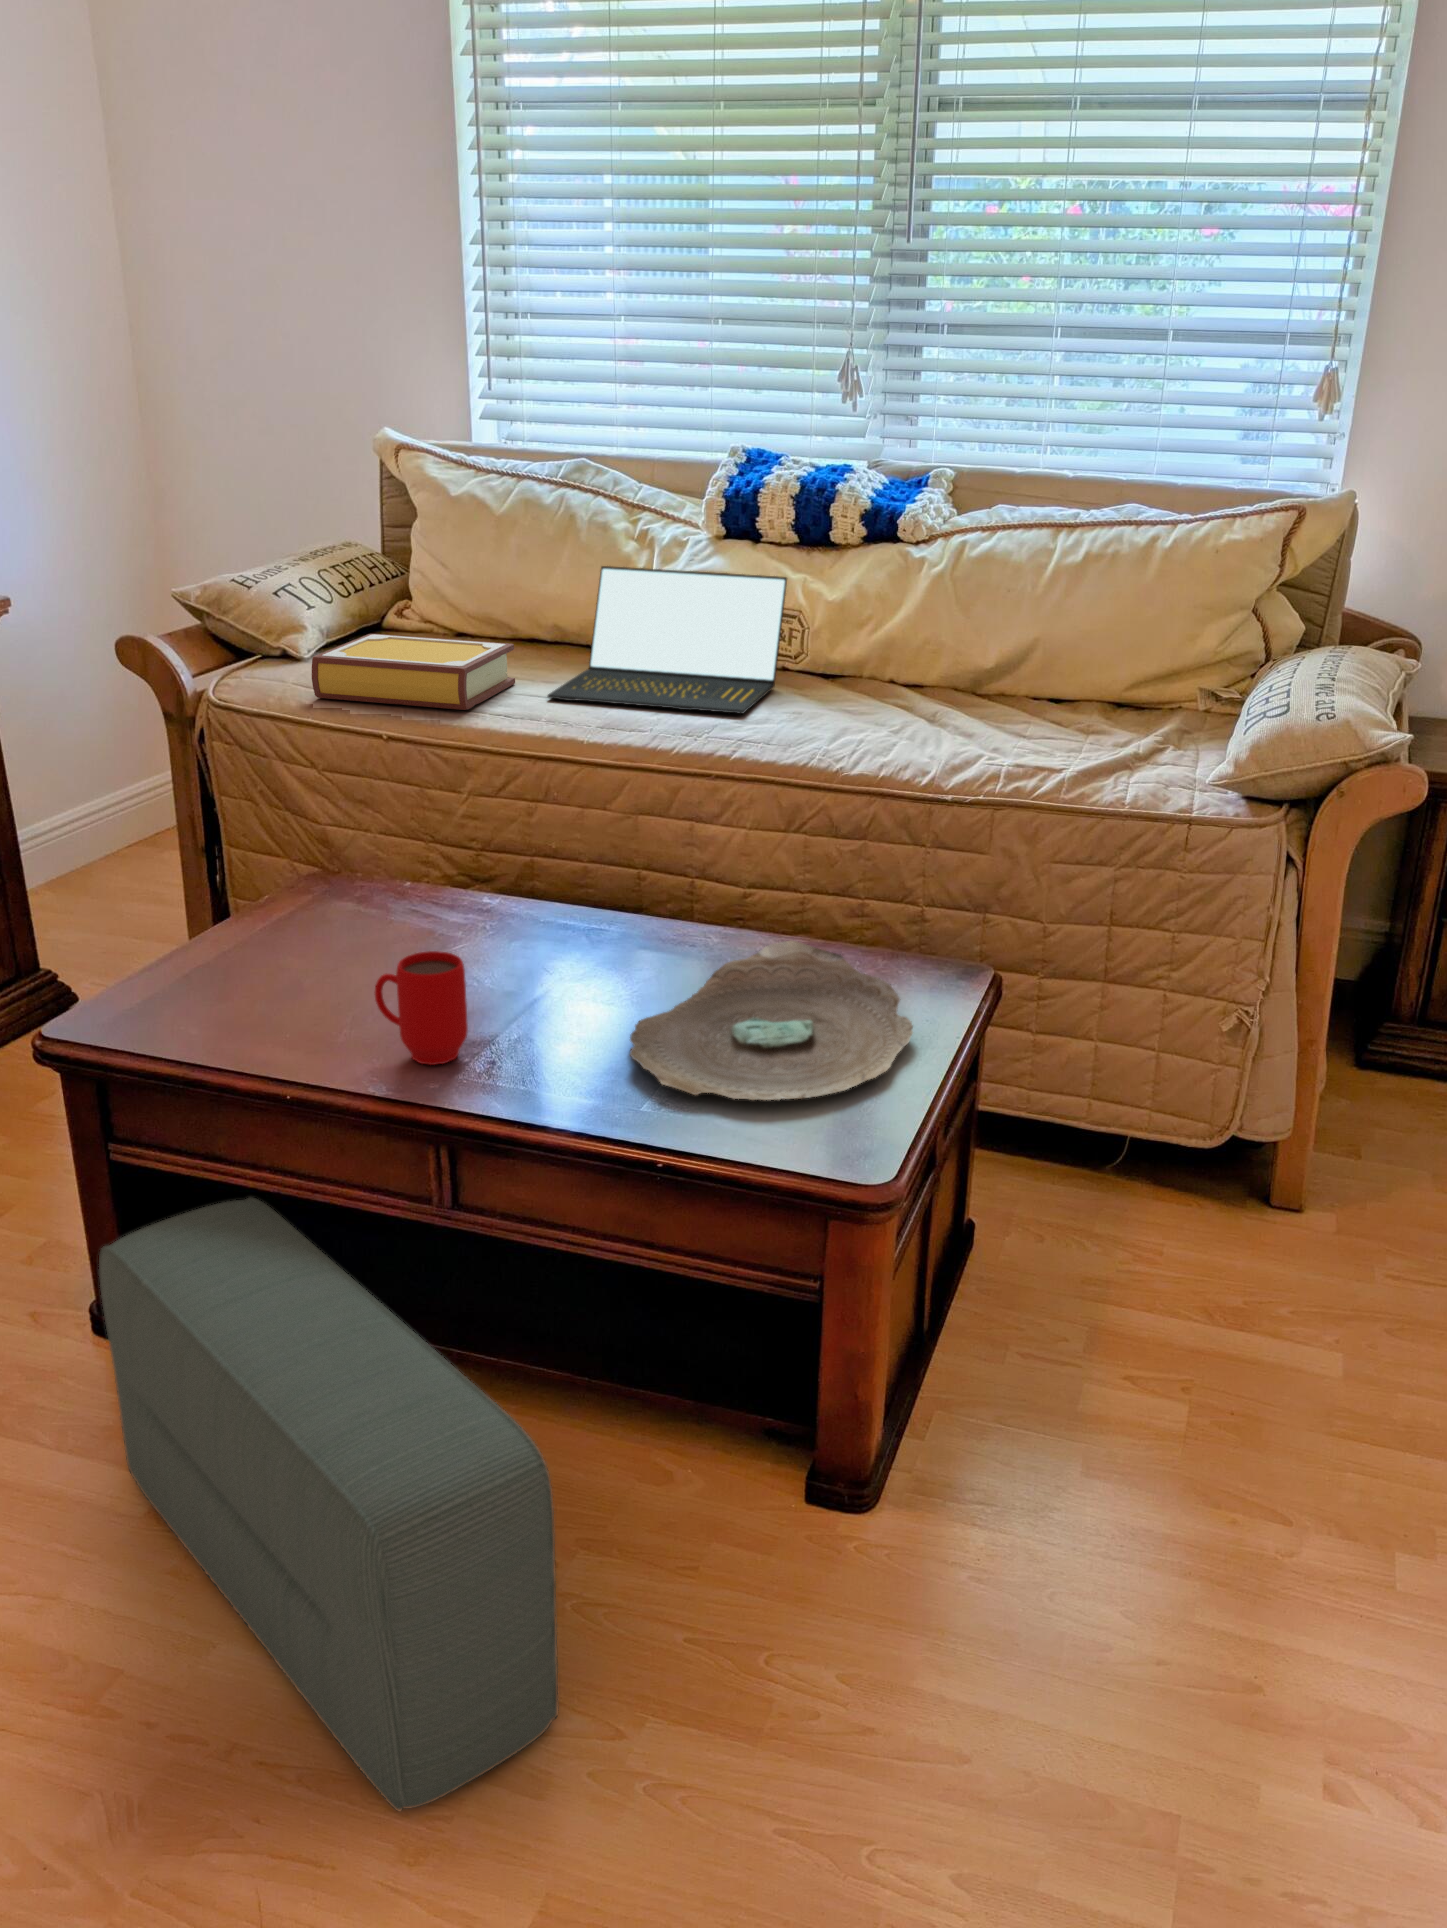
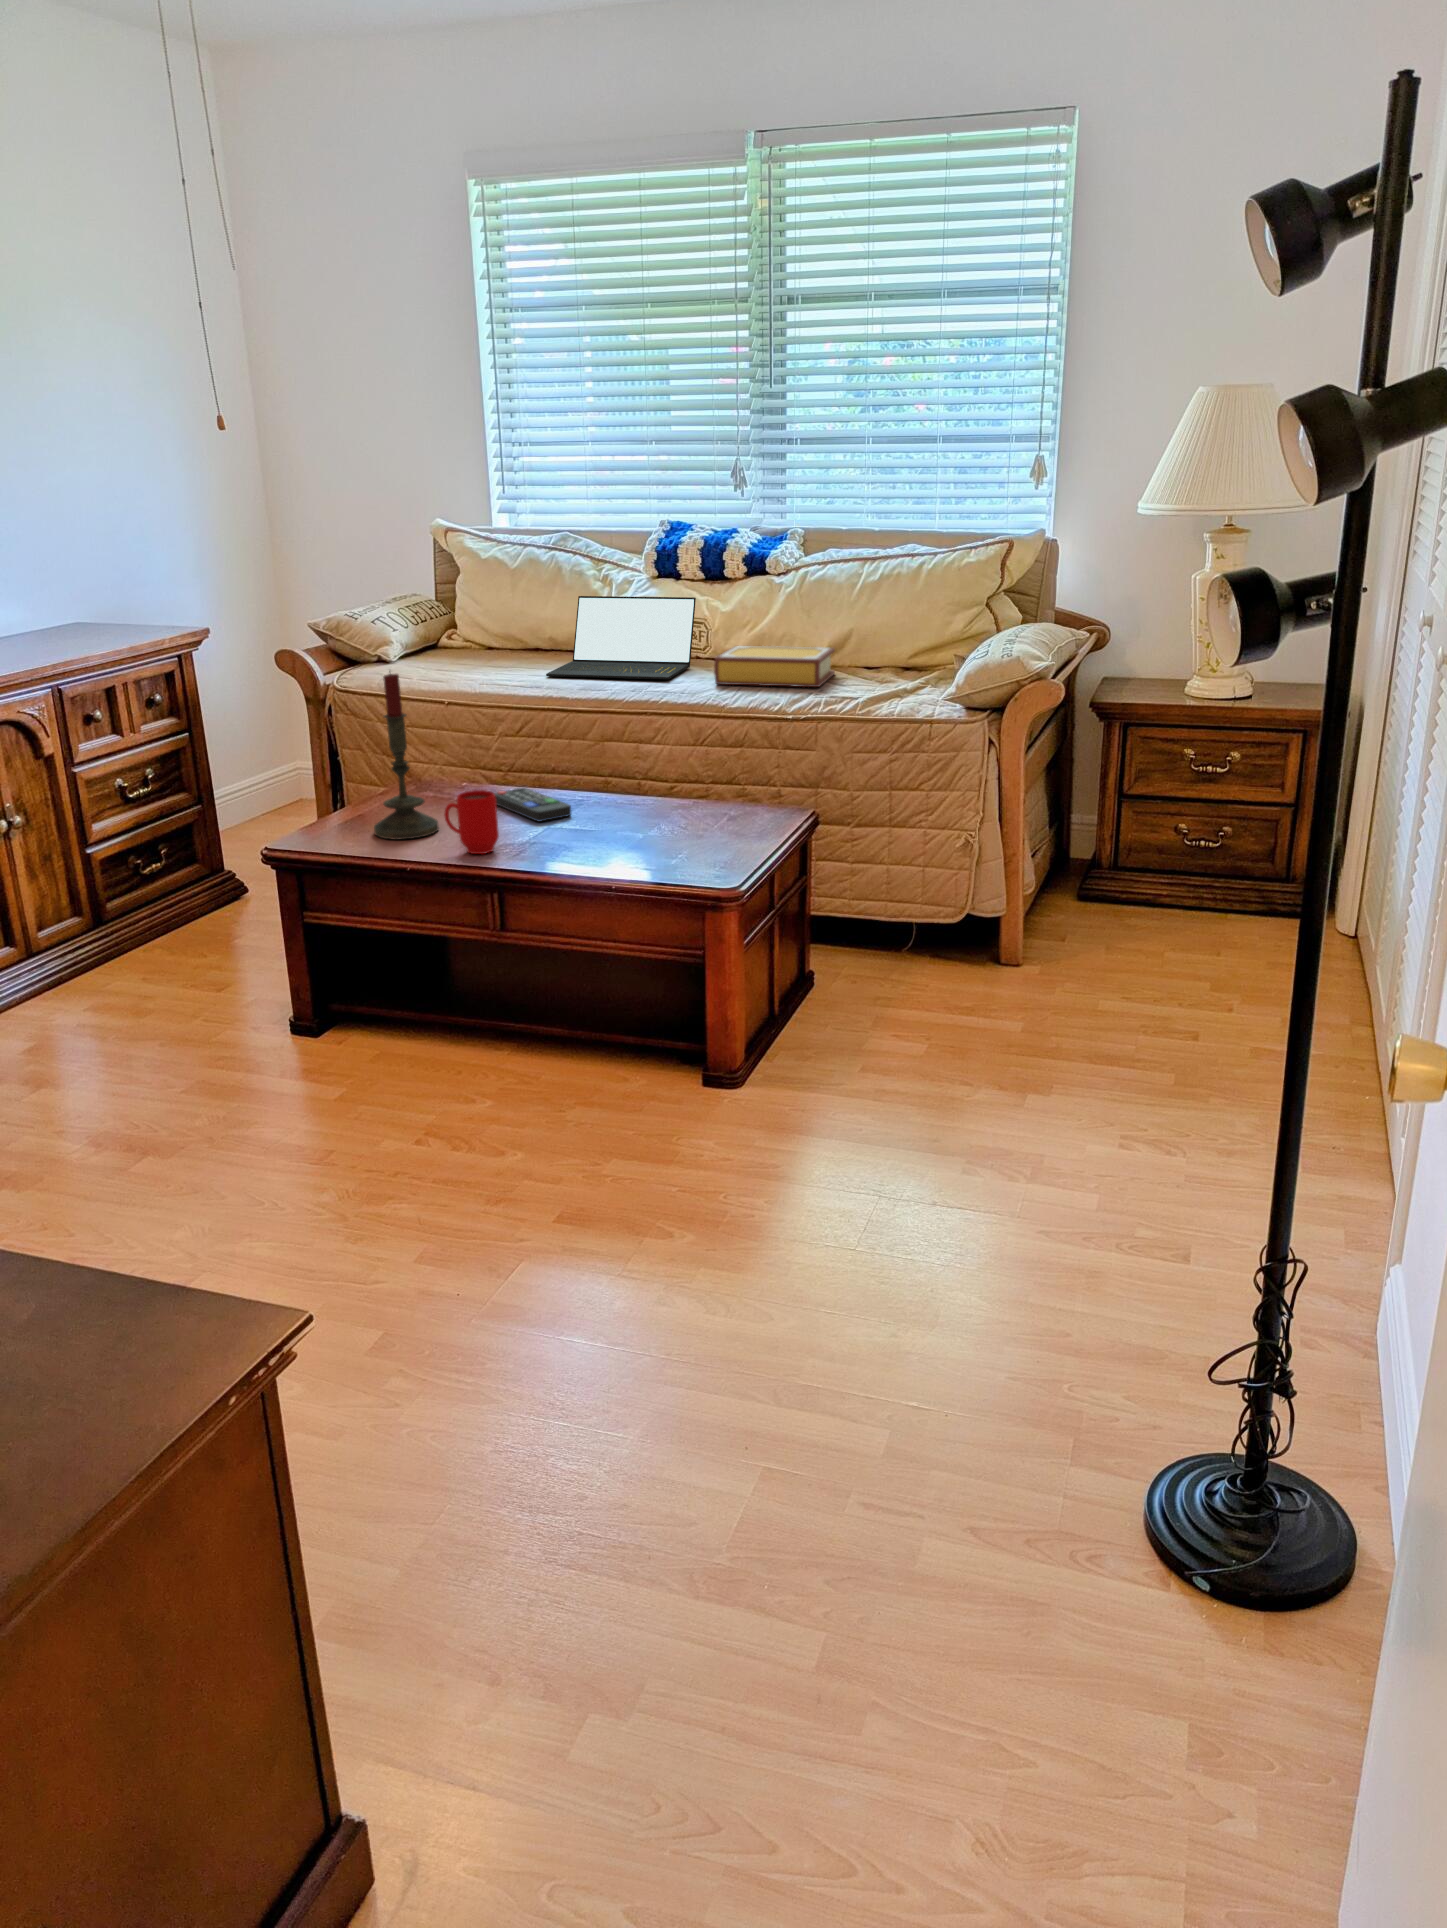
book: present [312,634,515,710] -> present [714,646,835,687]
candle: none [255,732,365,1021] -> present [374,671,439,840]
remote control: none [458,912,590,987] -> present [495,788,571,822]
decorative bowl: present [630,940,913,1100] -> none [591,791,757,860]
pouf: present [99,1197,558,1811] -> none [294,928,557,1206]

